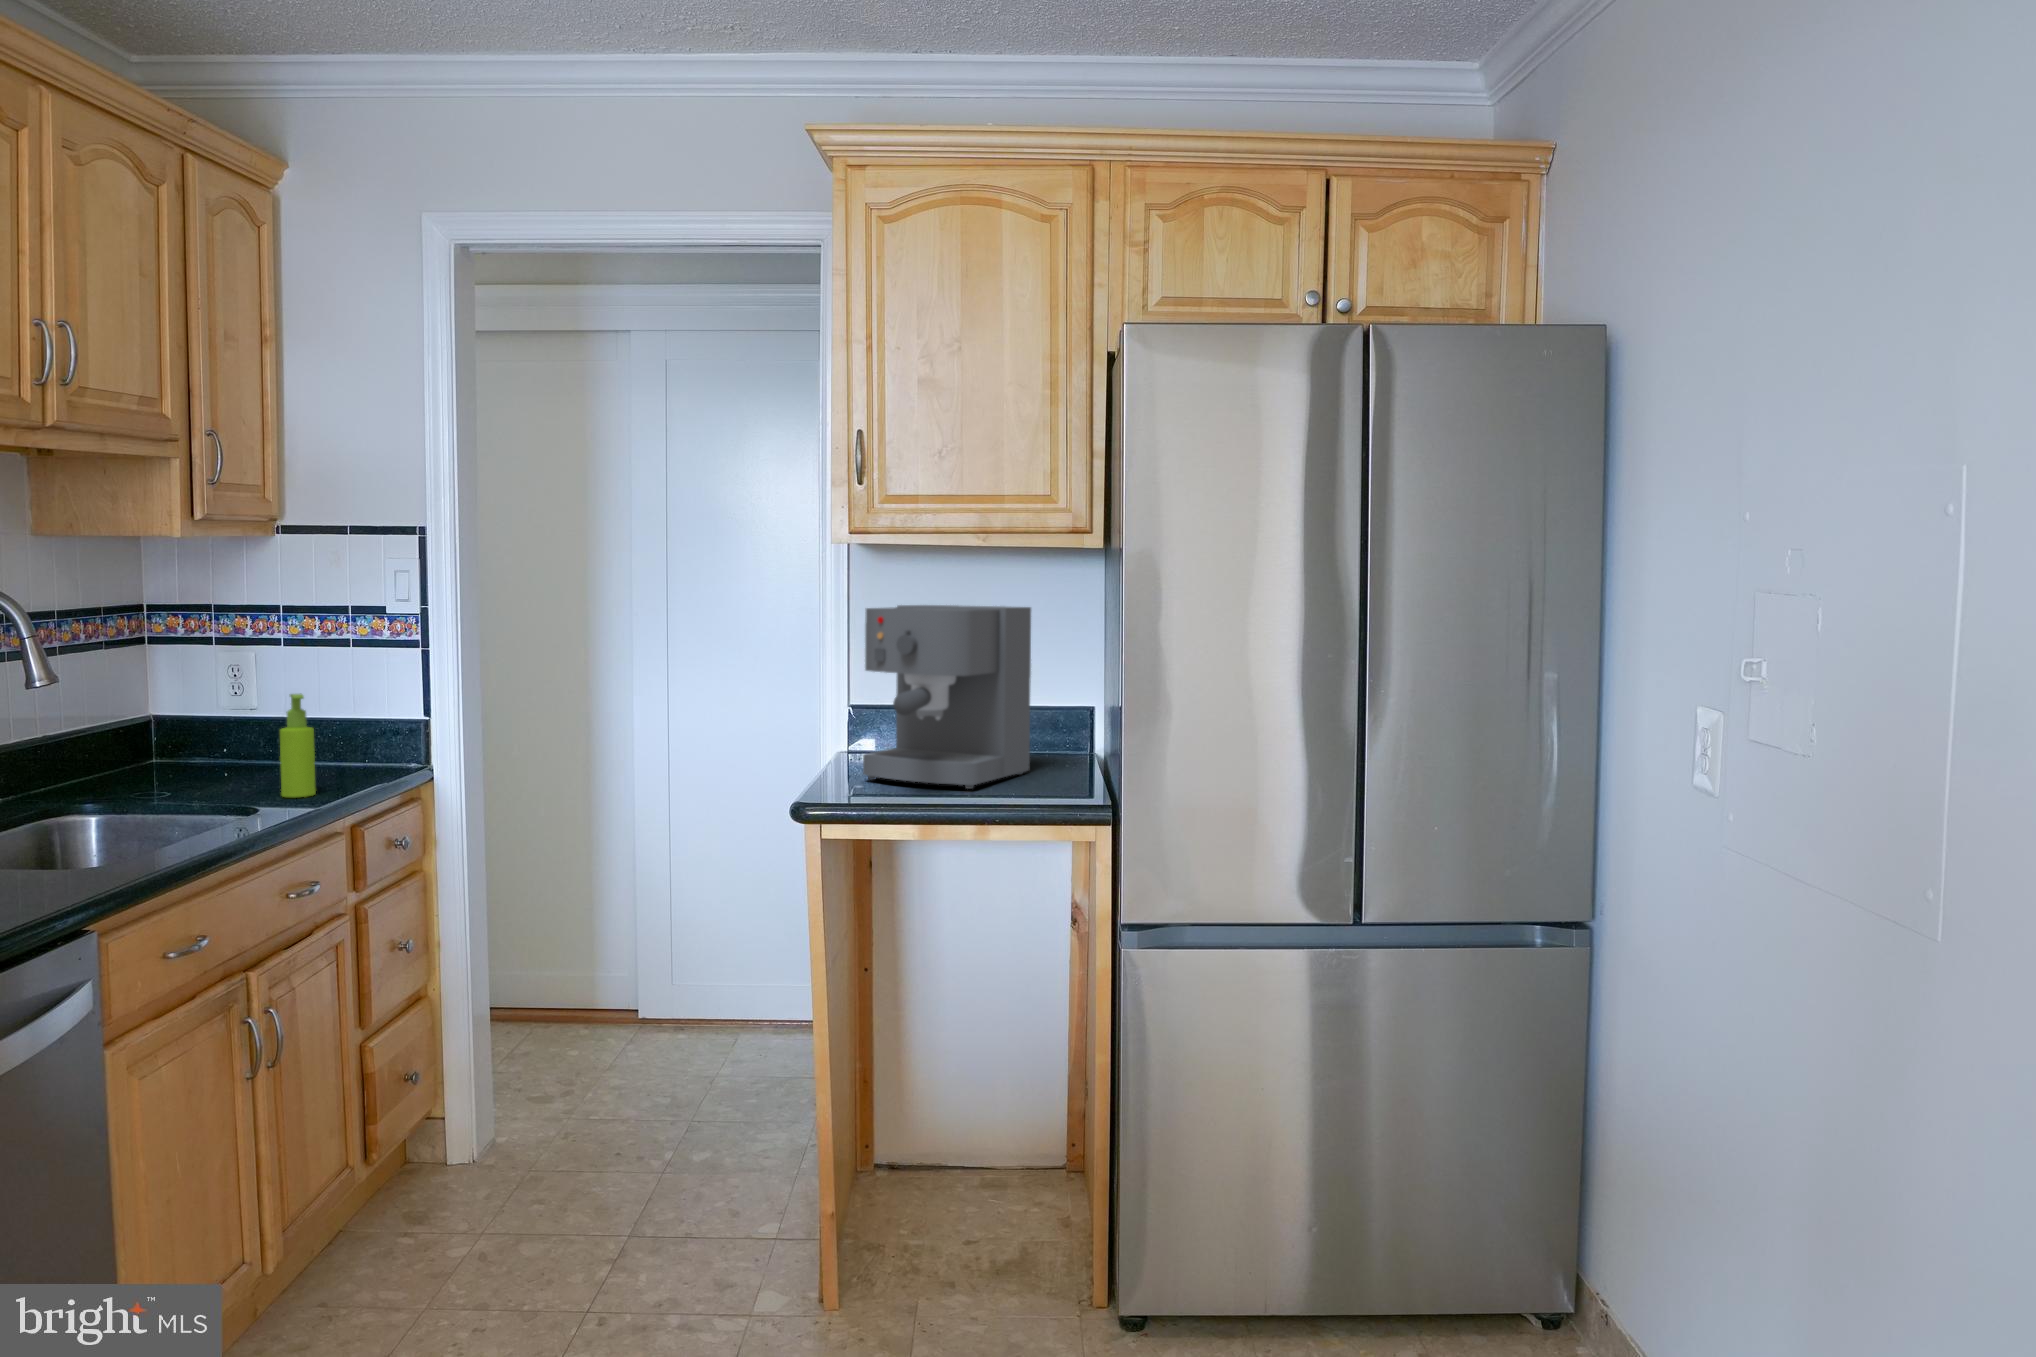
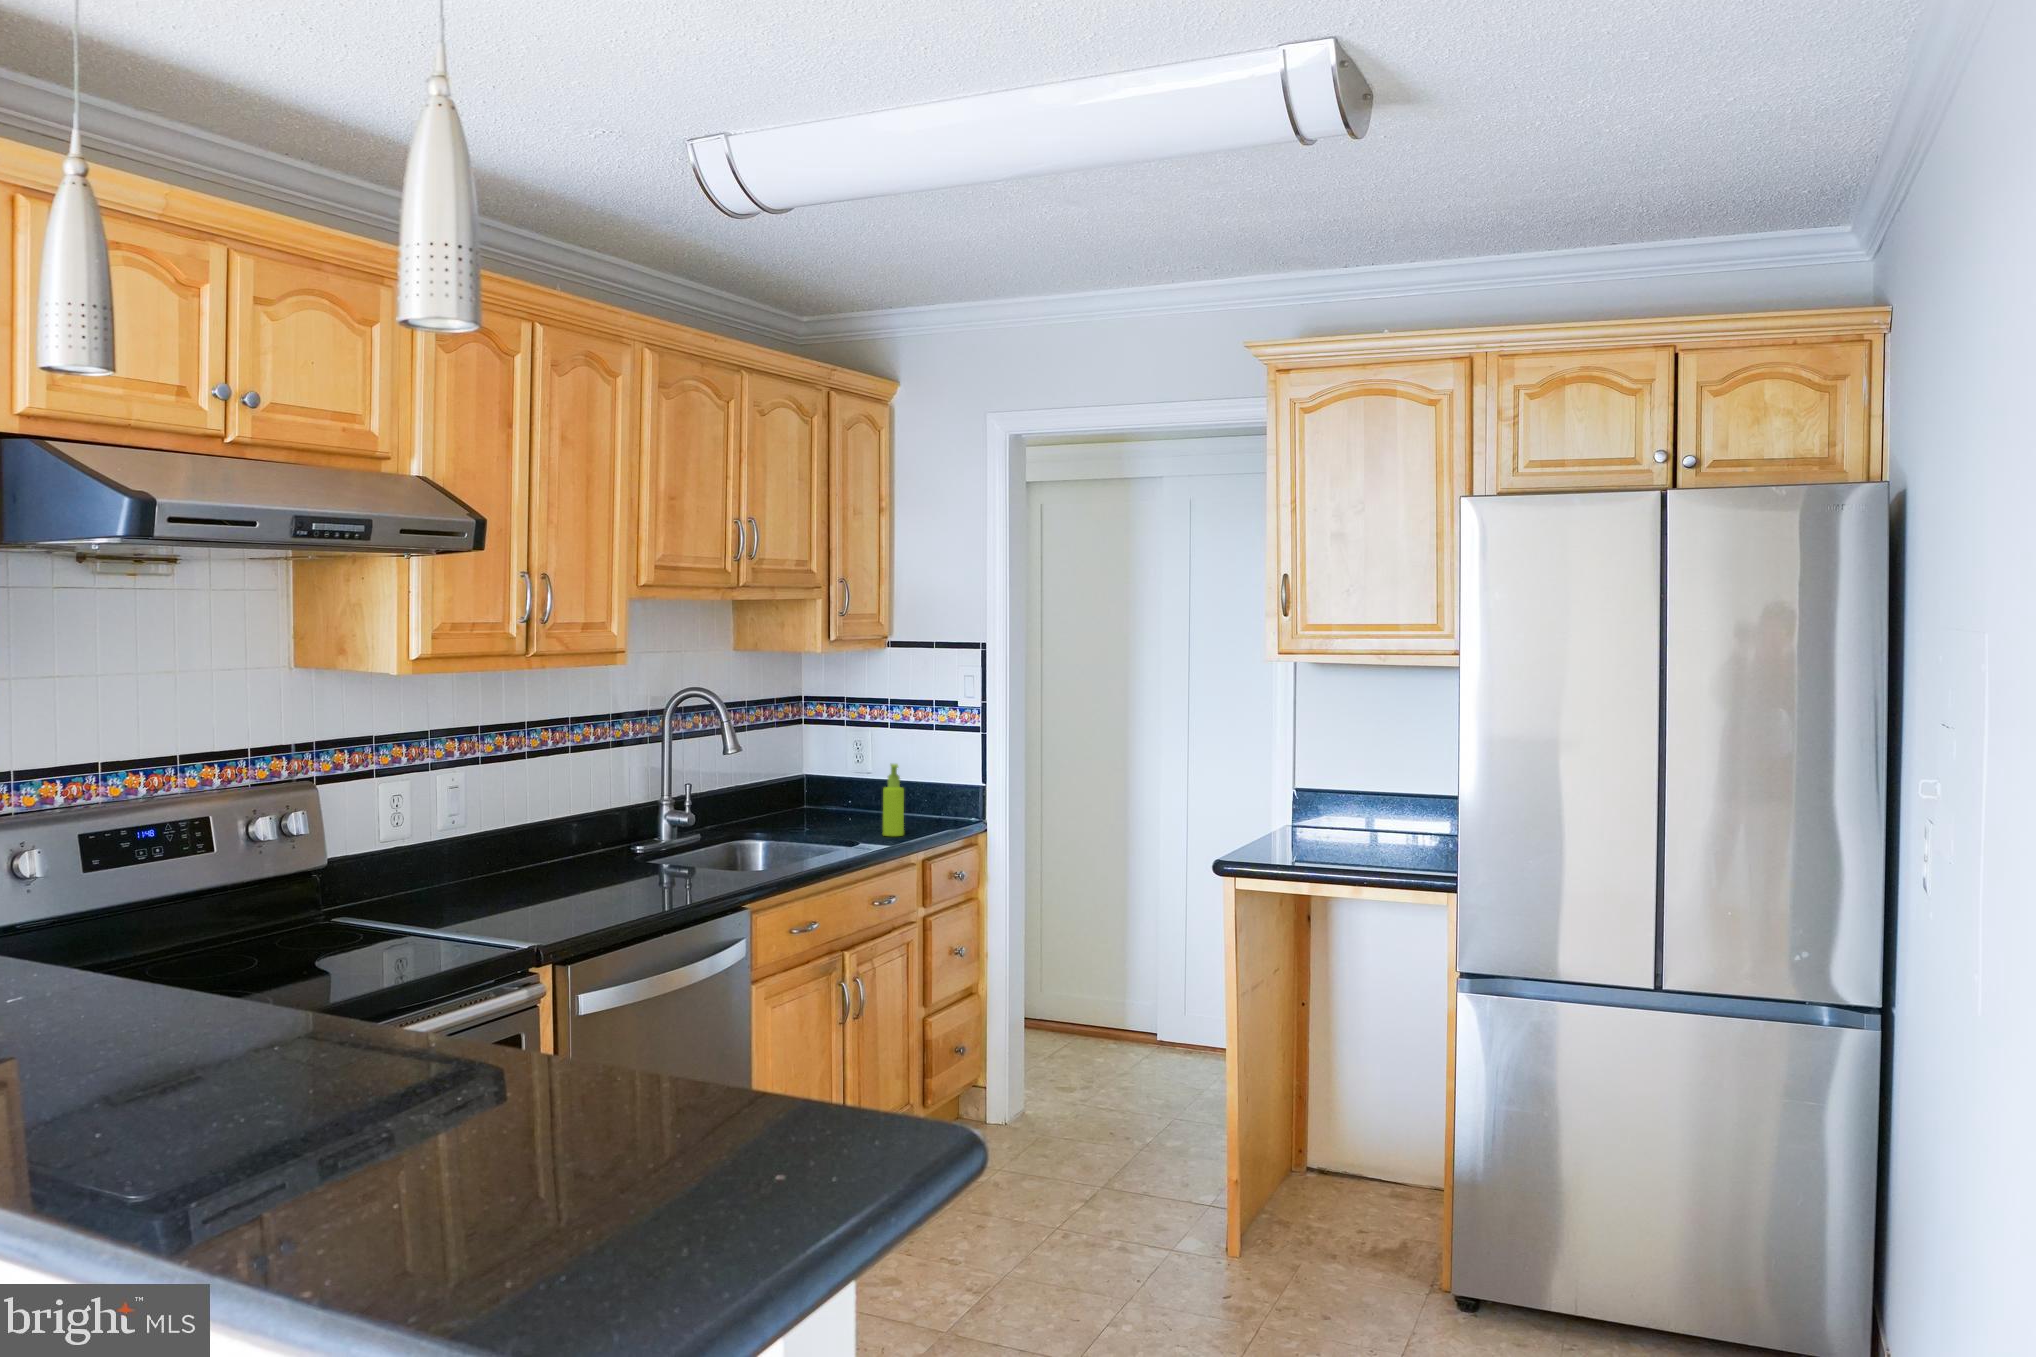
coffee maker: present [863,605,1031,789] -> none [1282,709,1425,859]

